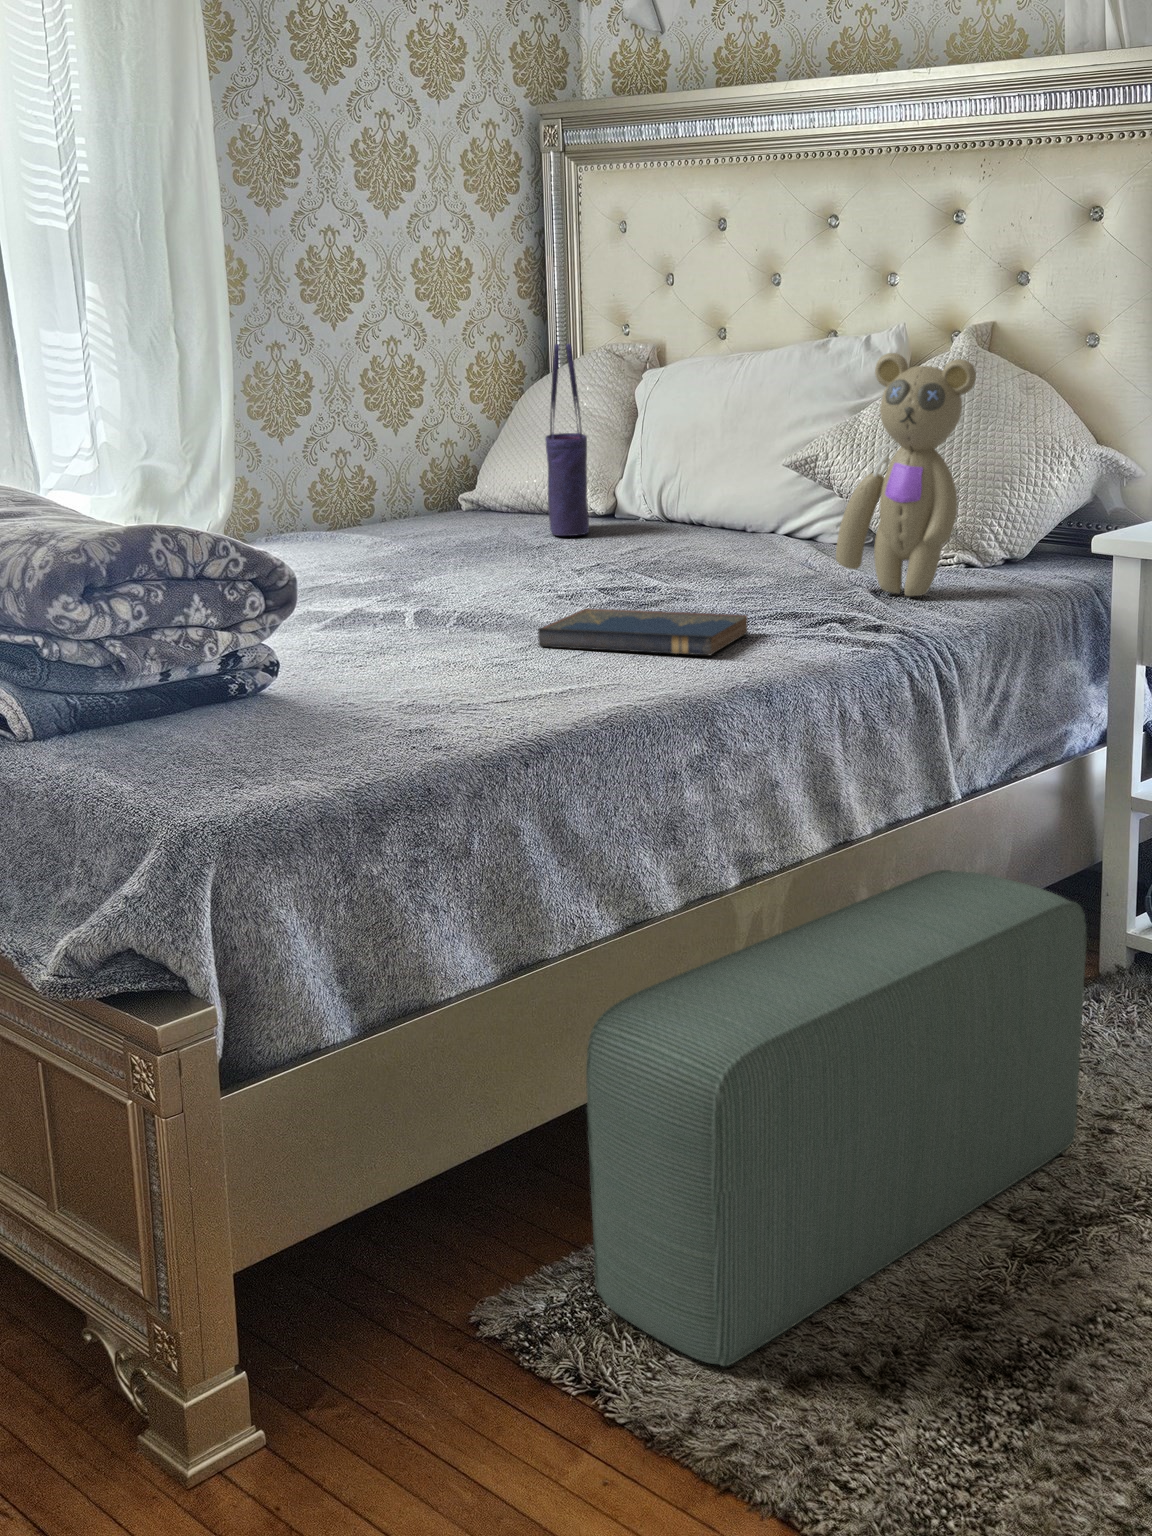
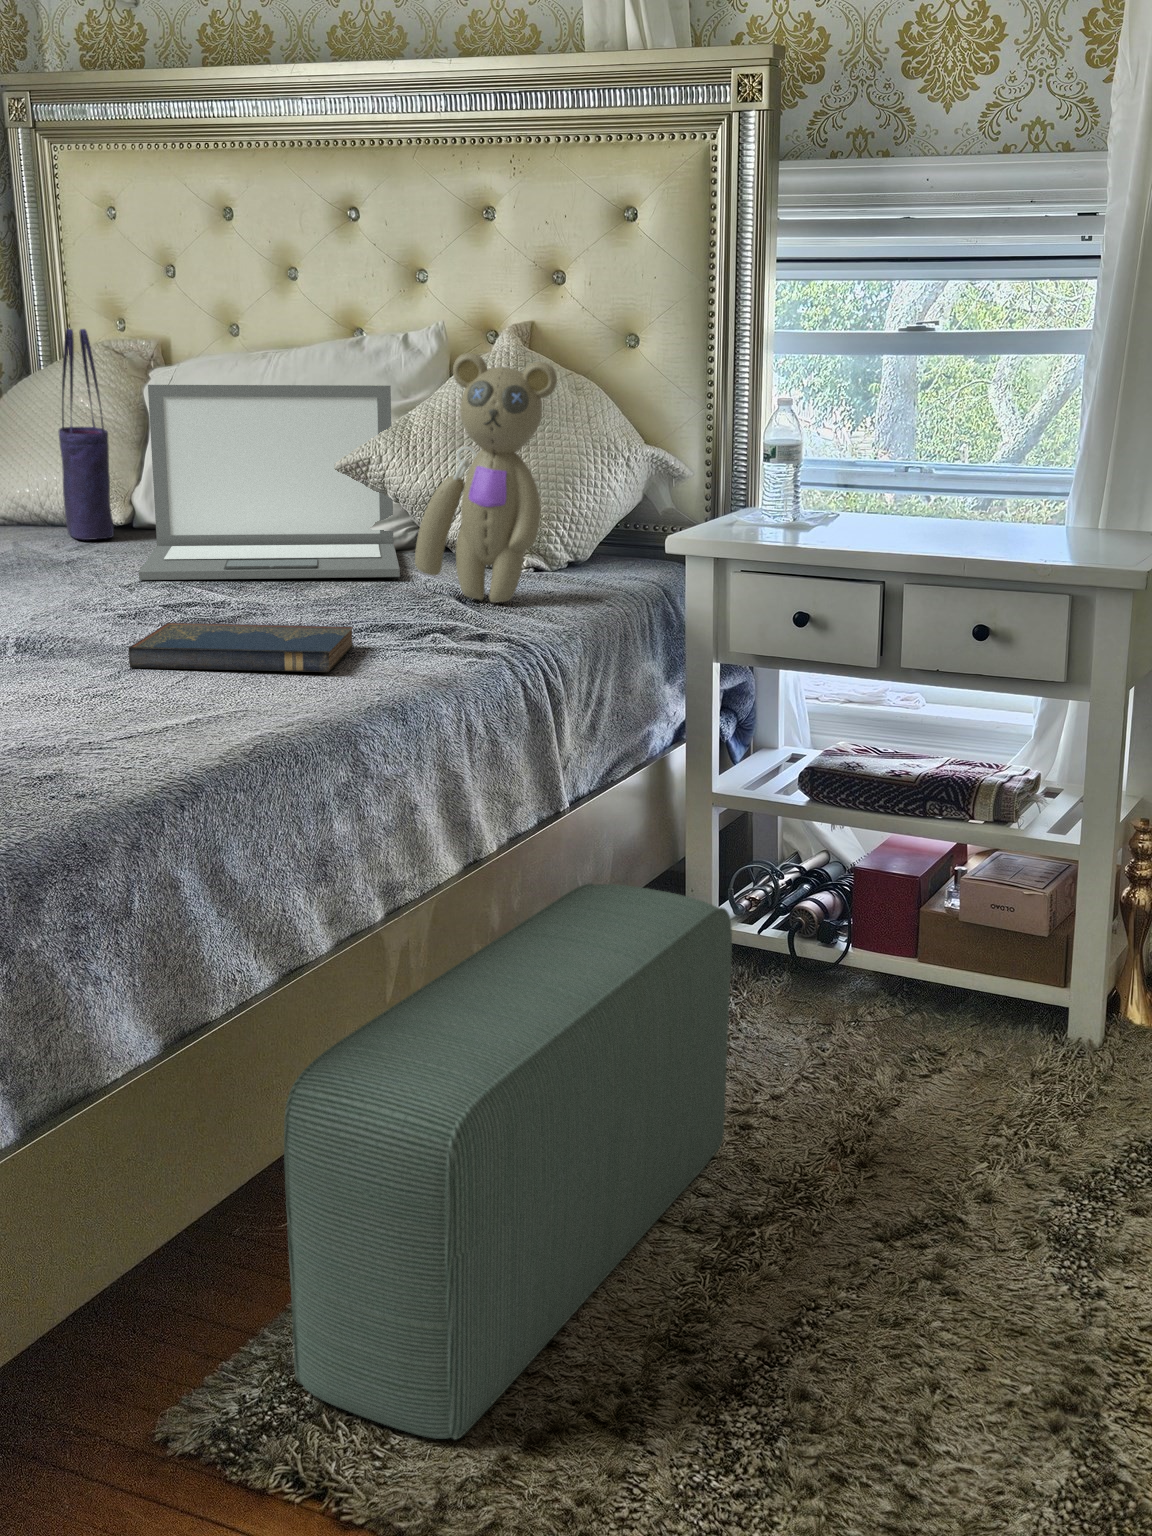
laptop: none [590,388,841,572] -> present [139,385,400,580]

